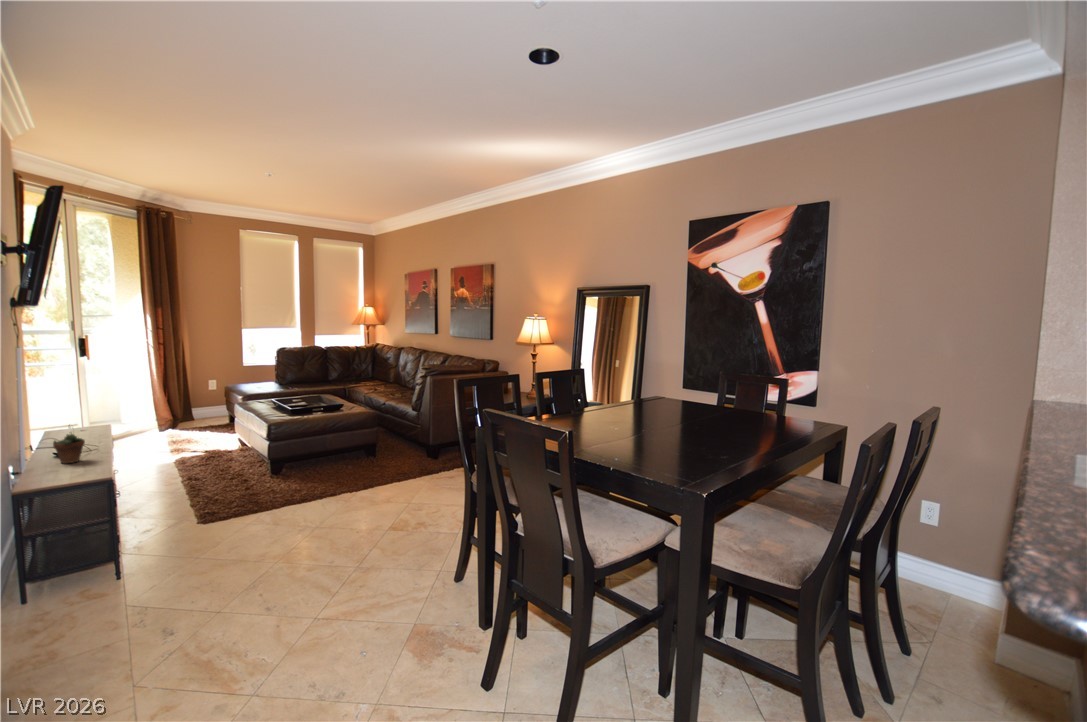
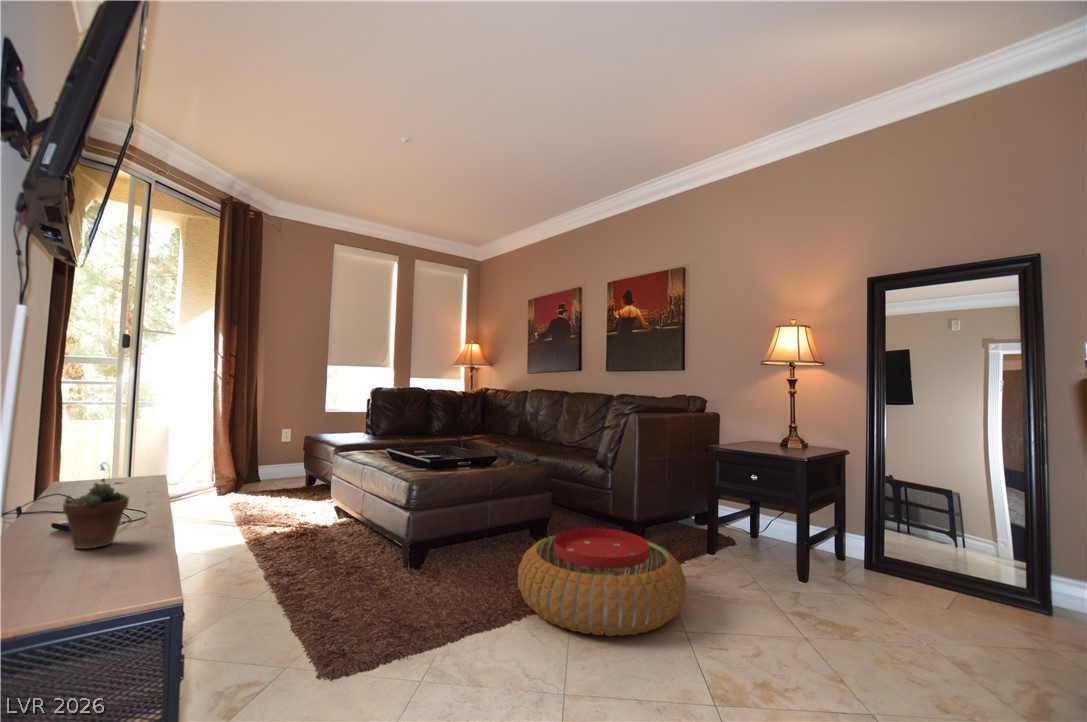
pouf: none [327,449,427,504] -> present [518,528,687,636]

